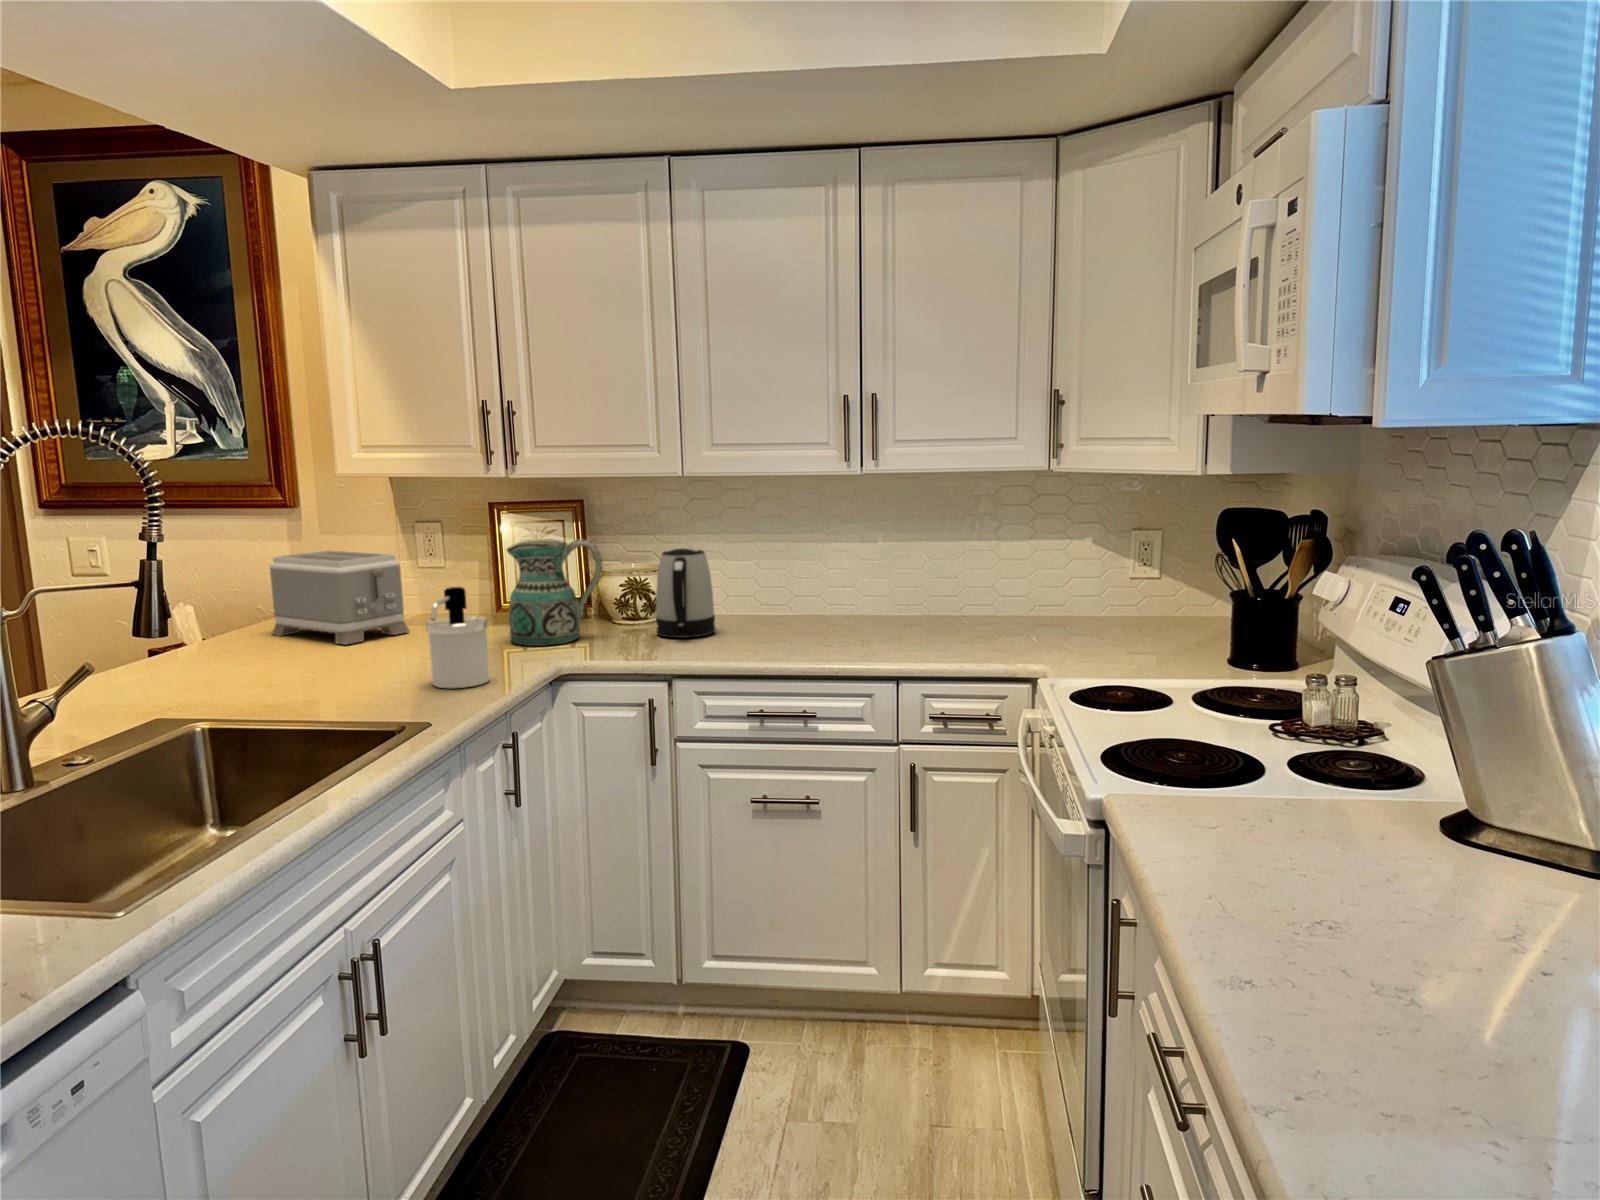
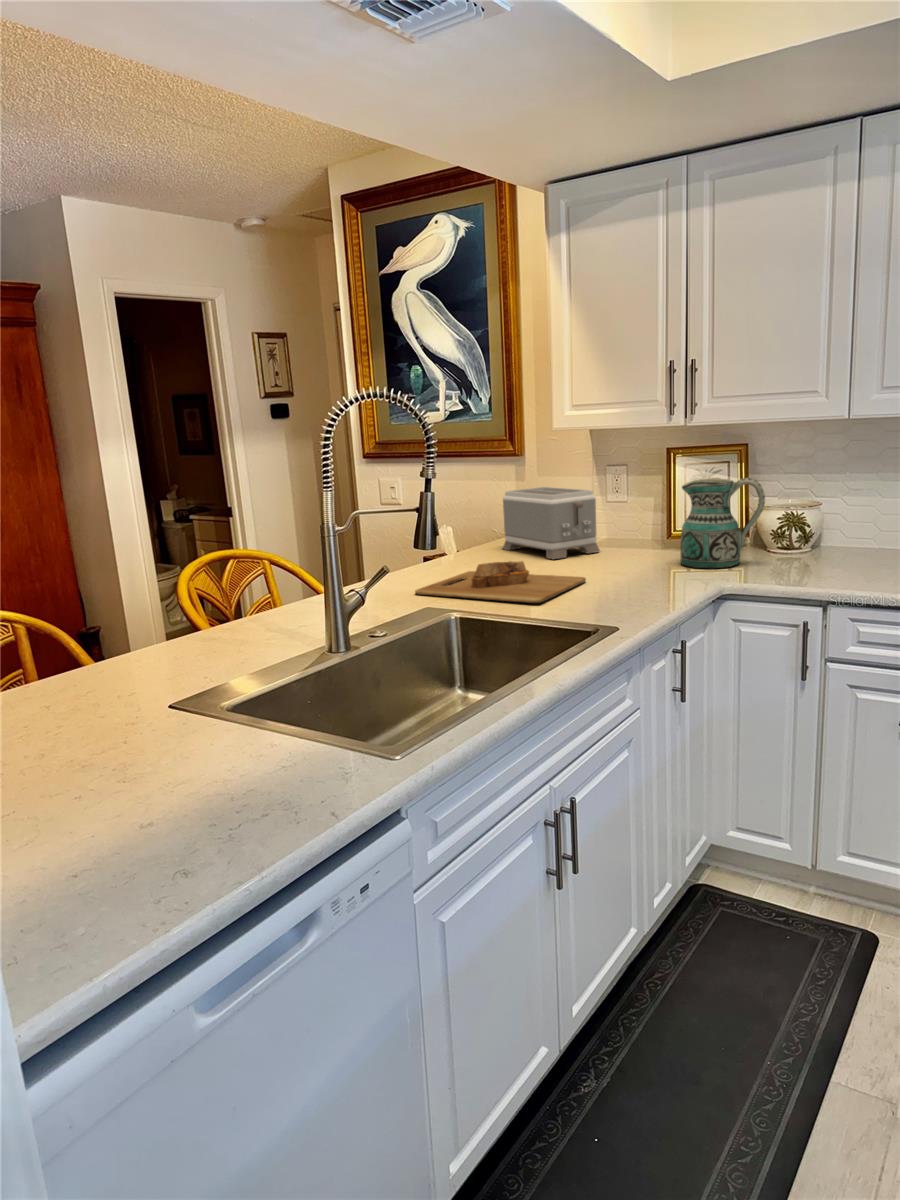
kettle: present [656,547,715,638] -> none [811,486,869,568]
soap dispenser: present [426,587,489,688] -> none [617,517,667,600]
cutting board: none [136,649,389,703] -> present [415,561,586,603]

